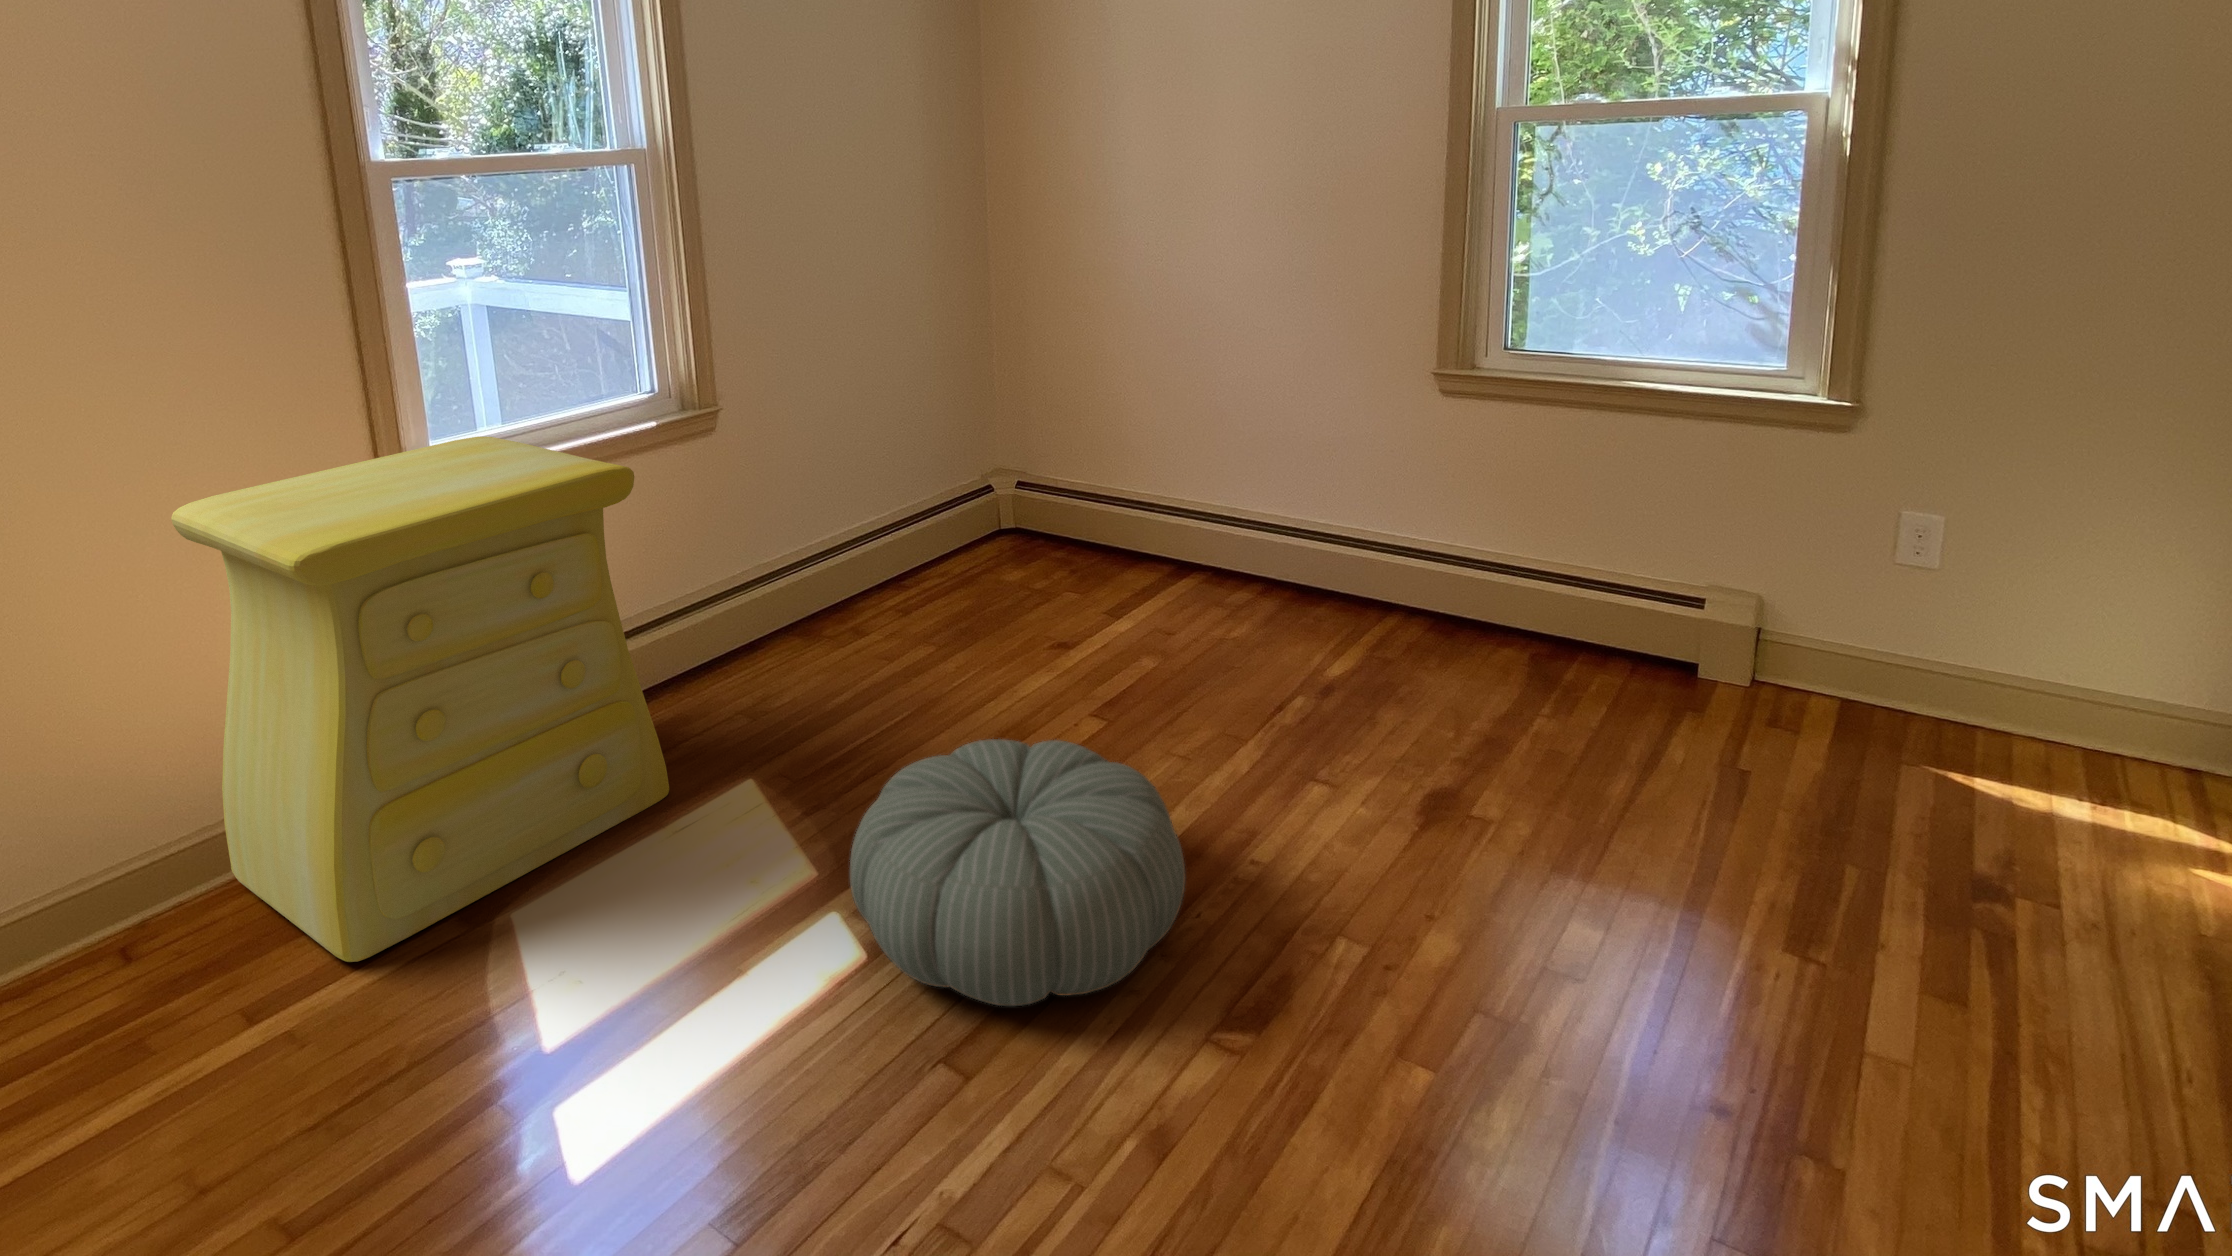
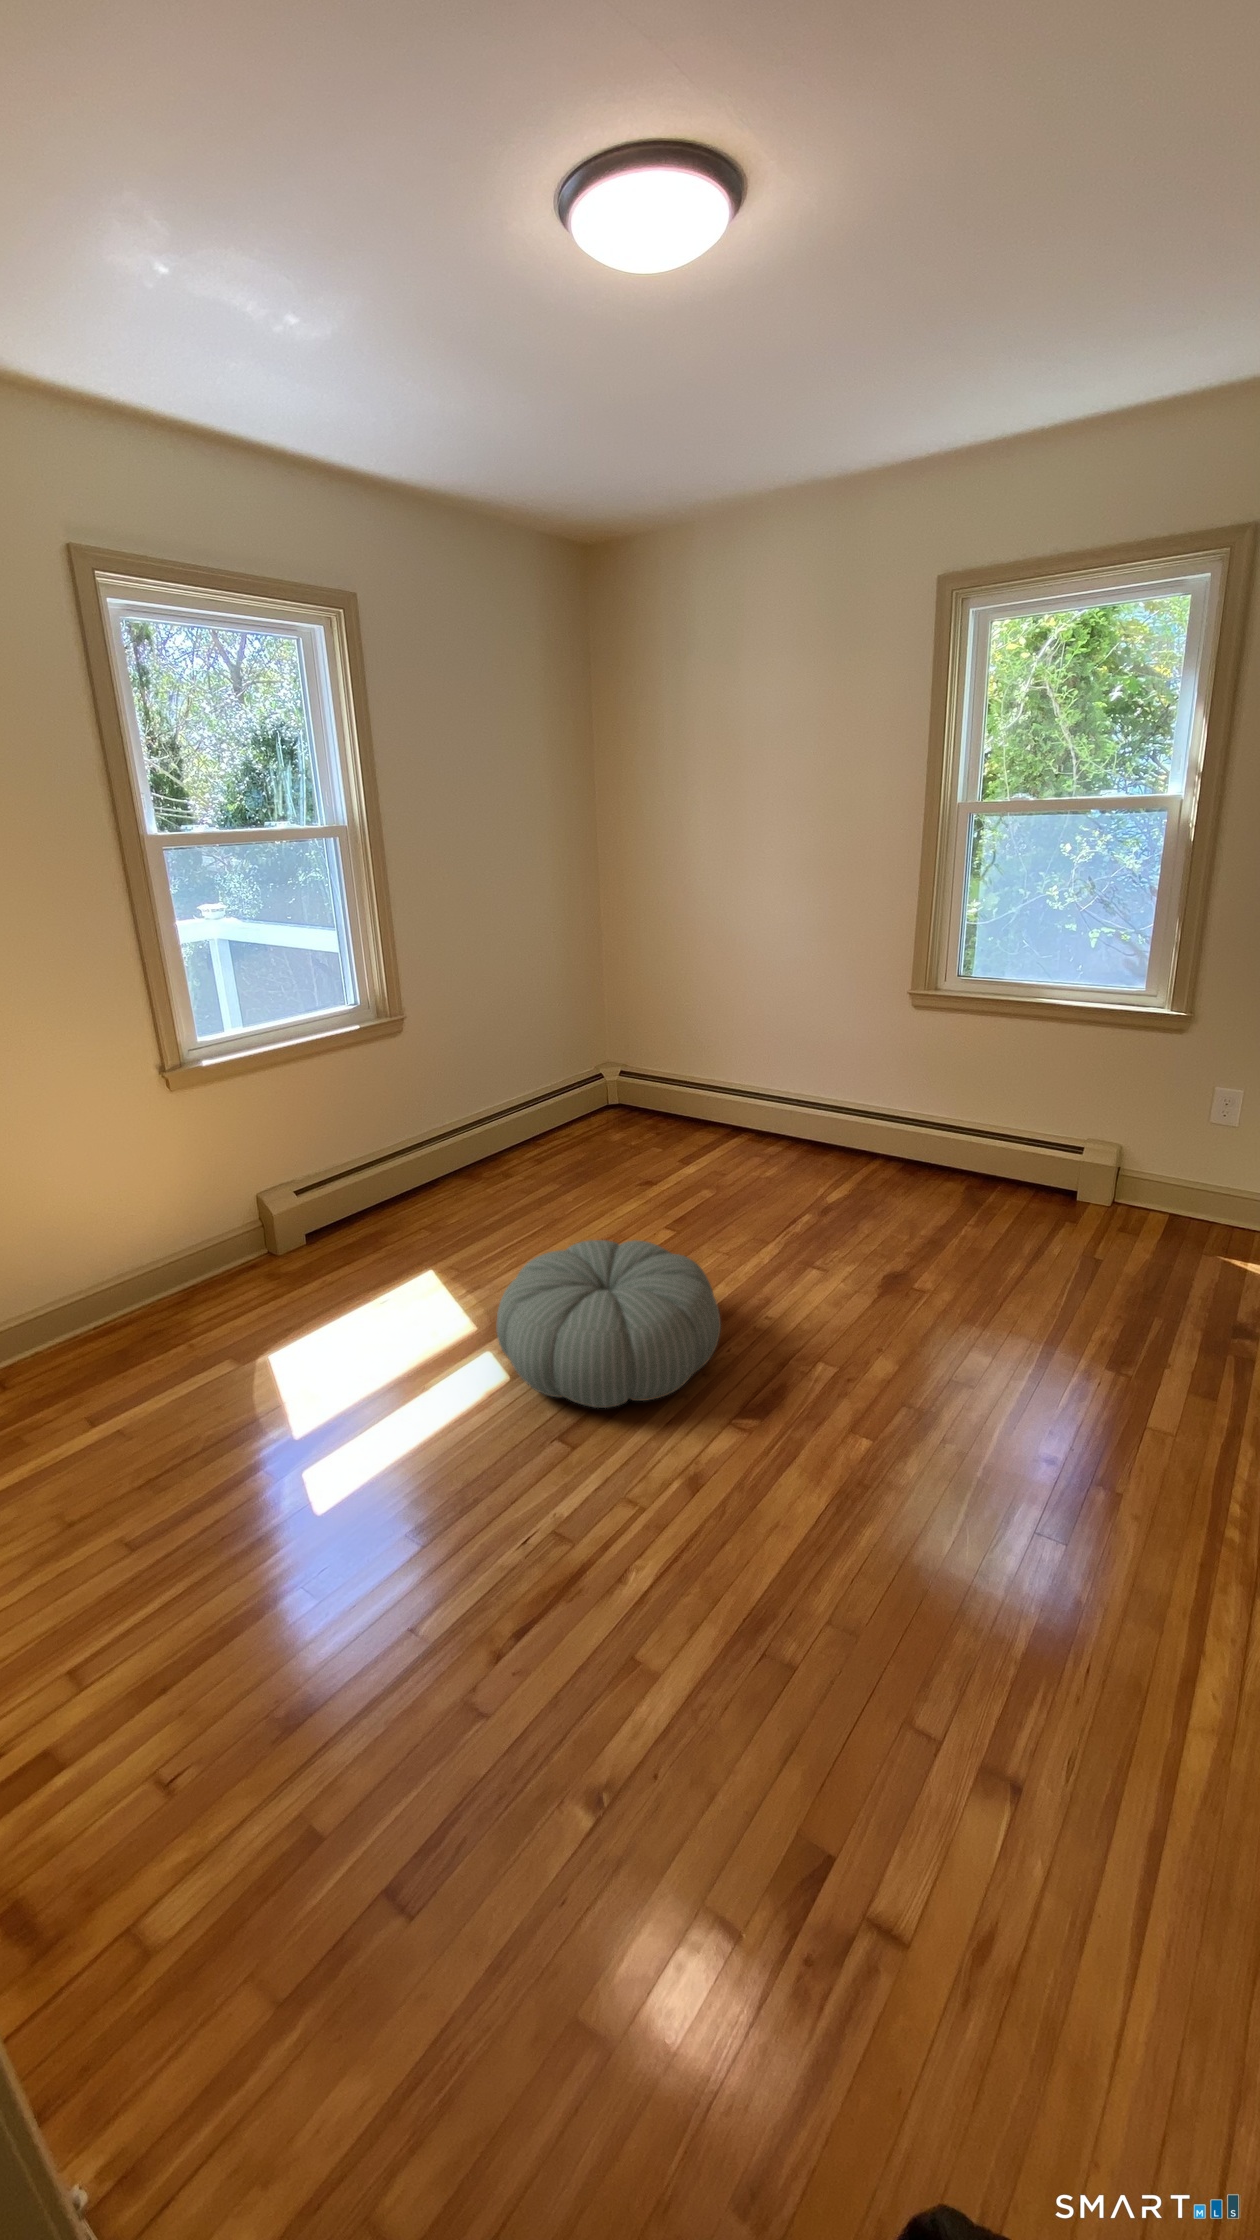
dresser: present [171,437,669,962] -> none [13,1032,371,1389]

